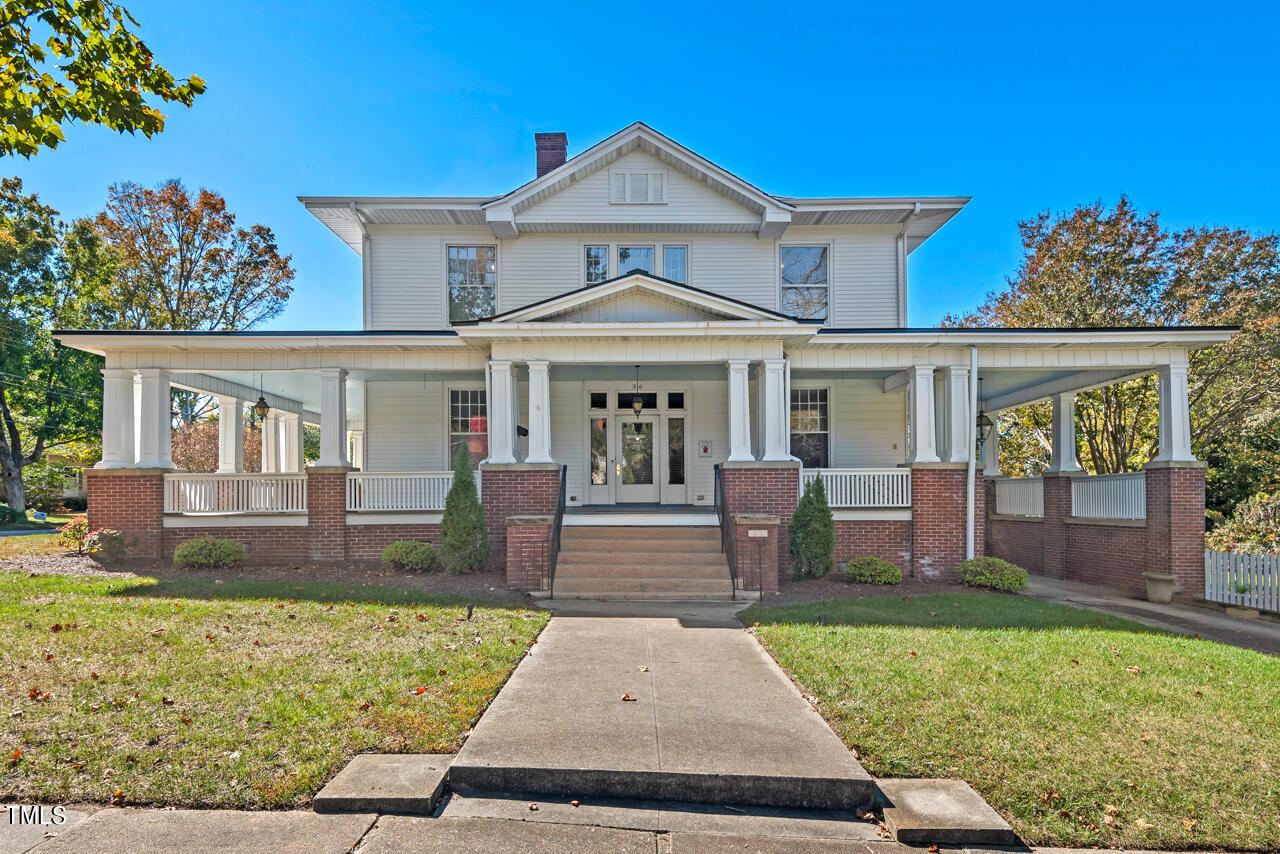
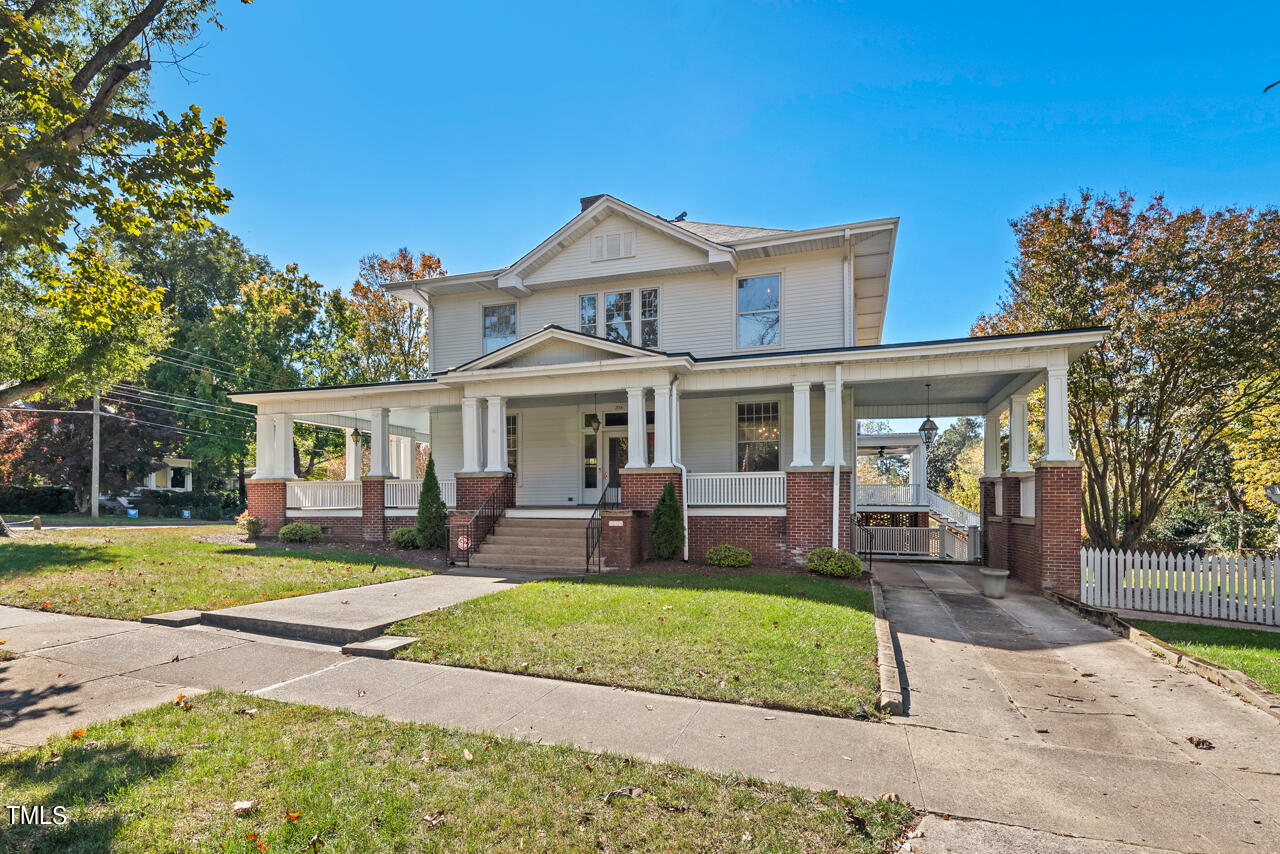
potted plant: present [1226,582,1259,618] -> none [1021,577,1052,614]

